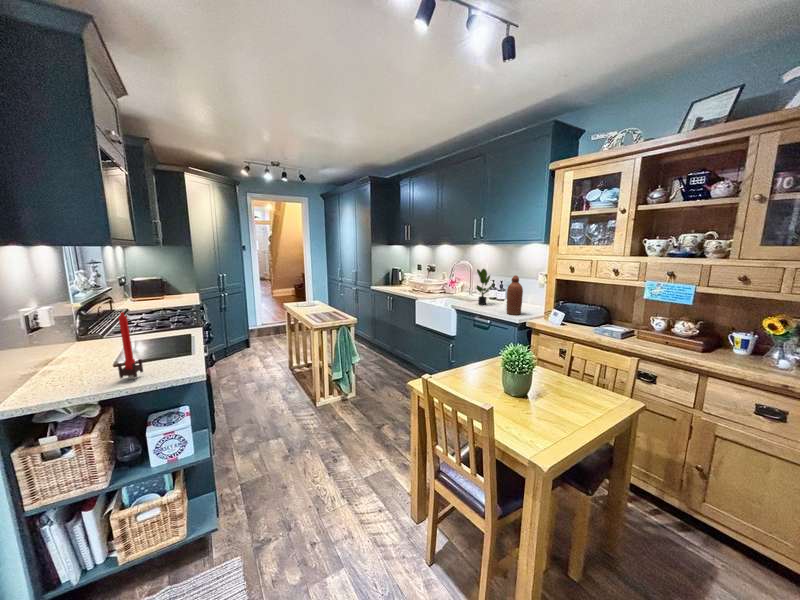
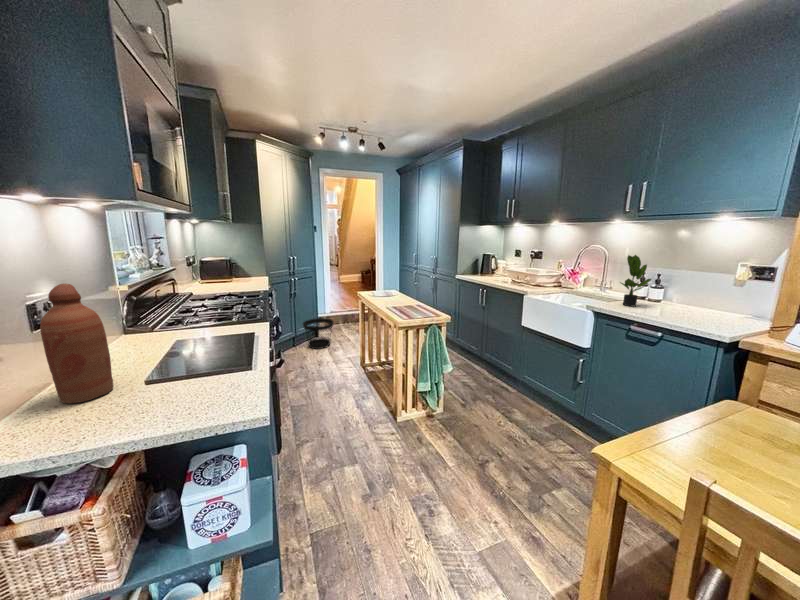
bottle: present [506,275,523,315] -> present [40,284,113,403]
candle: present [118,312,143,379] -> none [135,308,177,417]
wastebasket: none [234,330,264,358] -> present [303,318,334,349]

